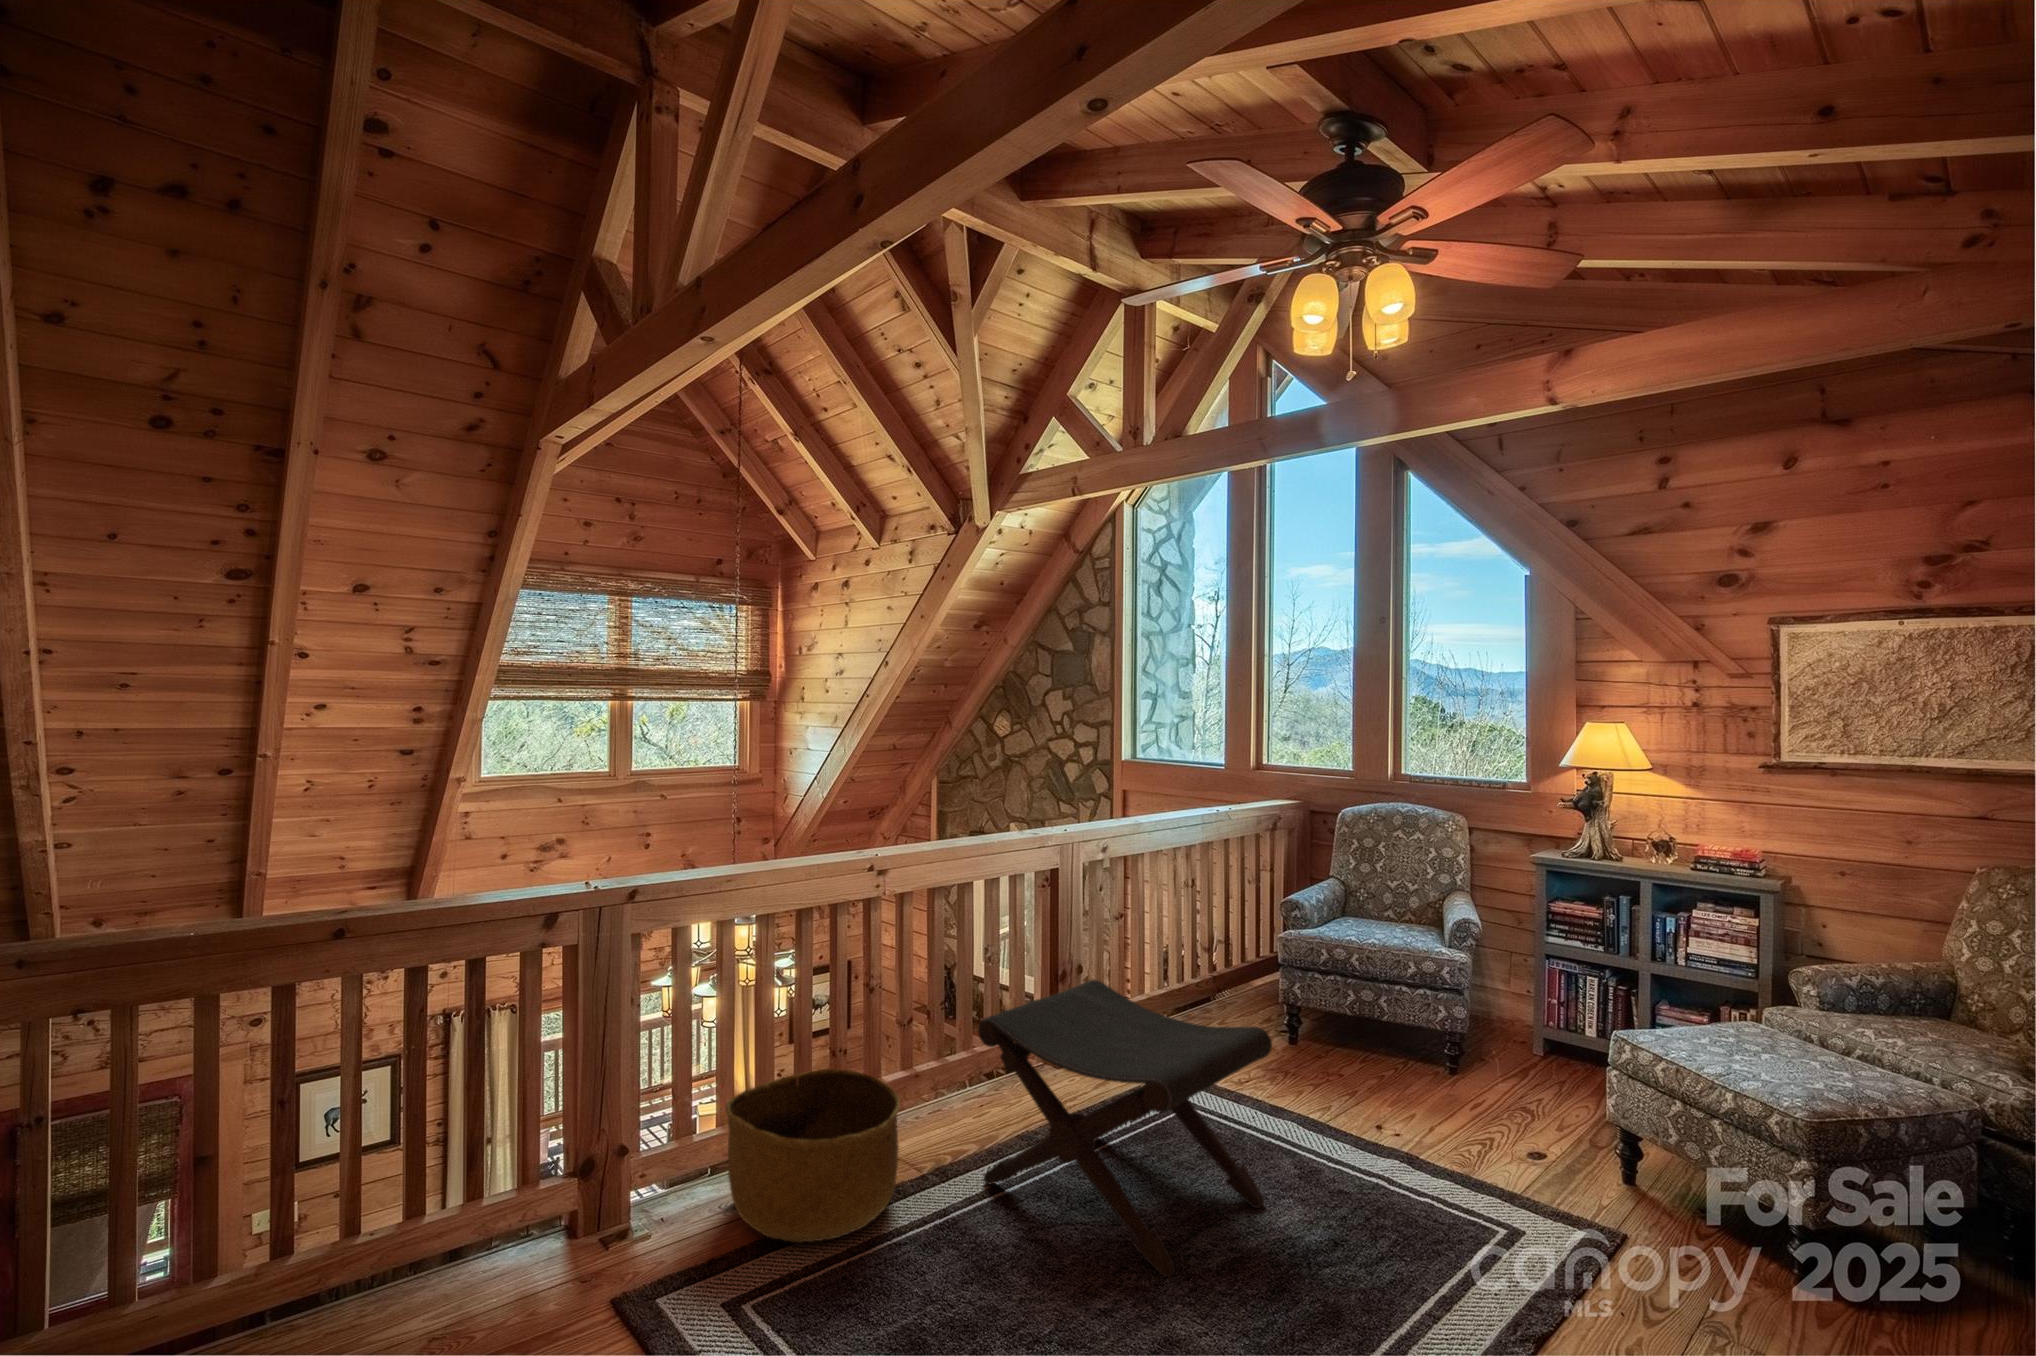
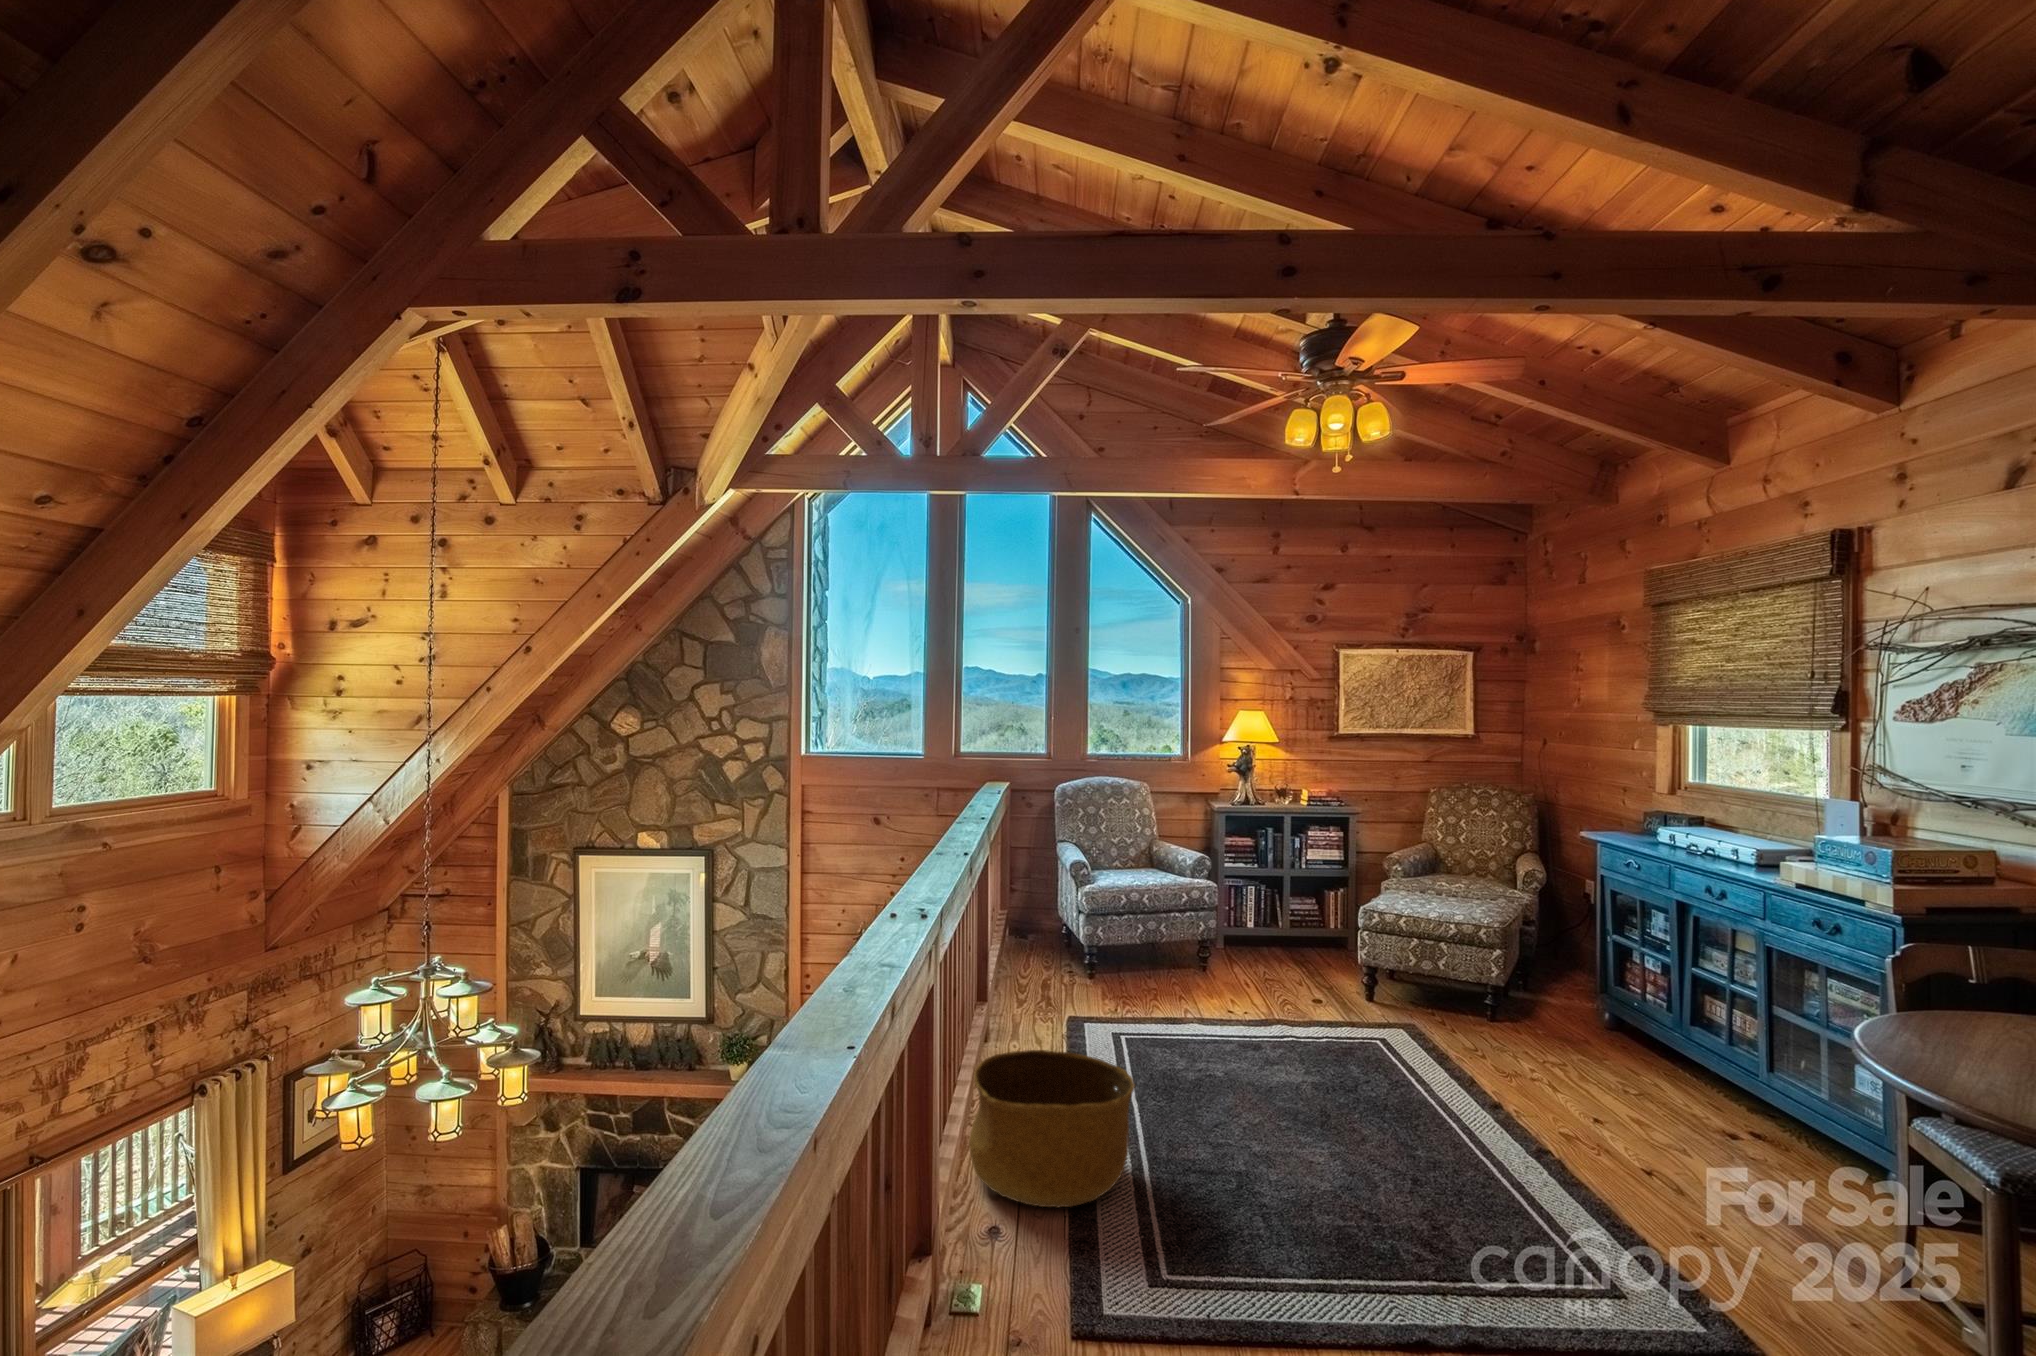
footstool: present [978,980,1272,1277] -> none [1100,933,1316,1124]

